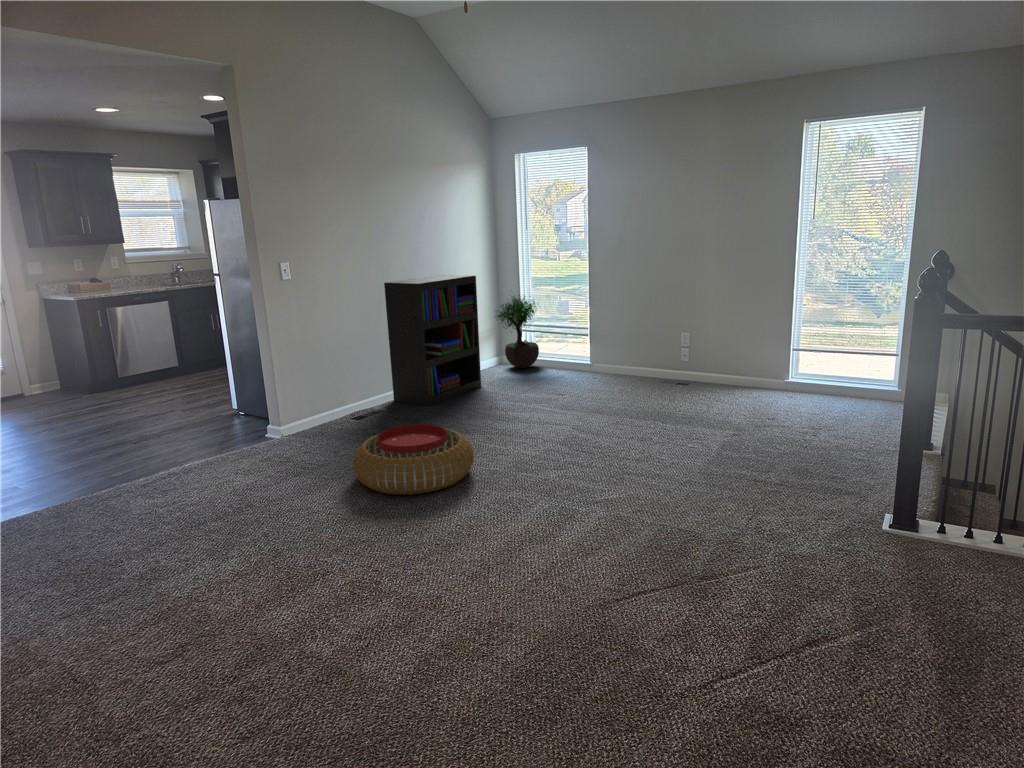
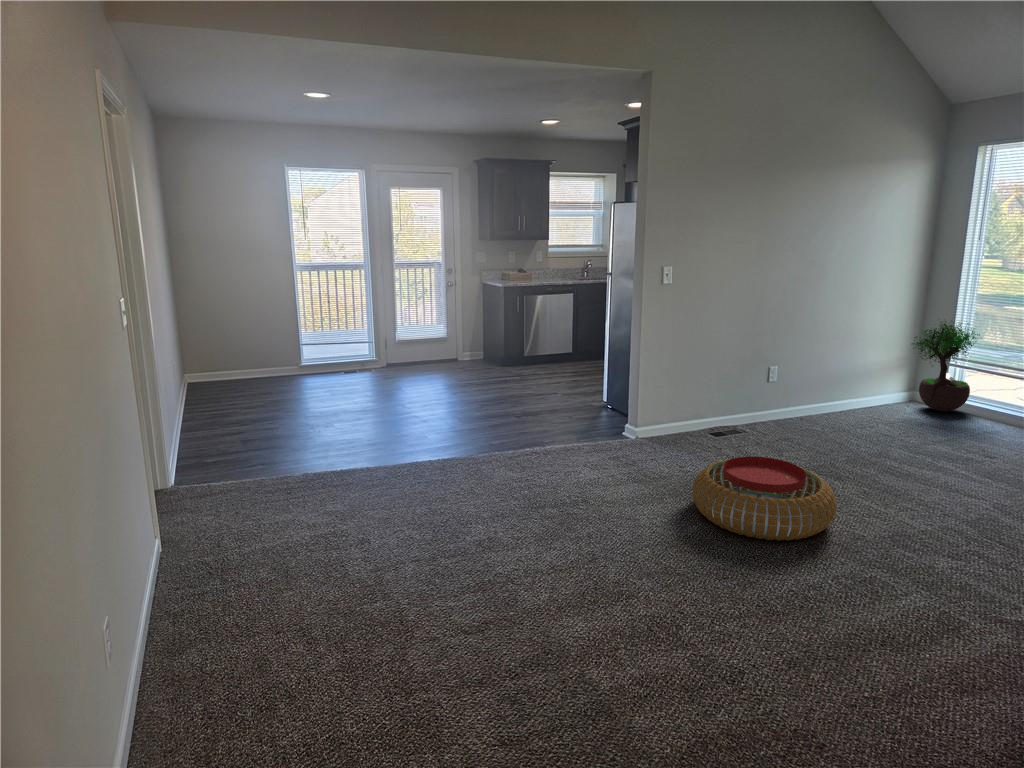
bookshelf: present [384,275,481,406] -> none [763,289,892,436]

